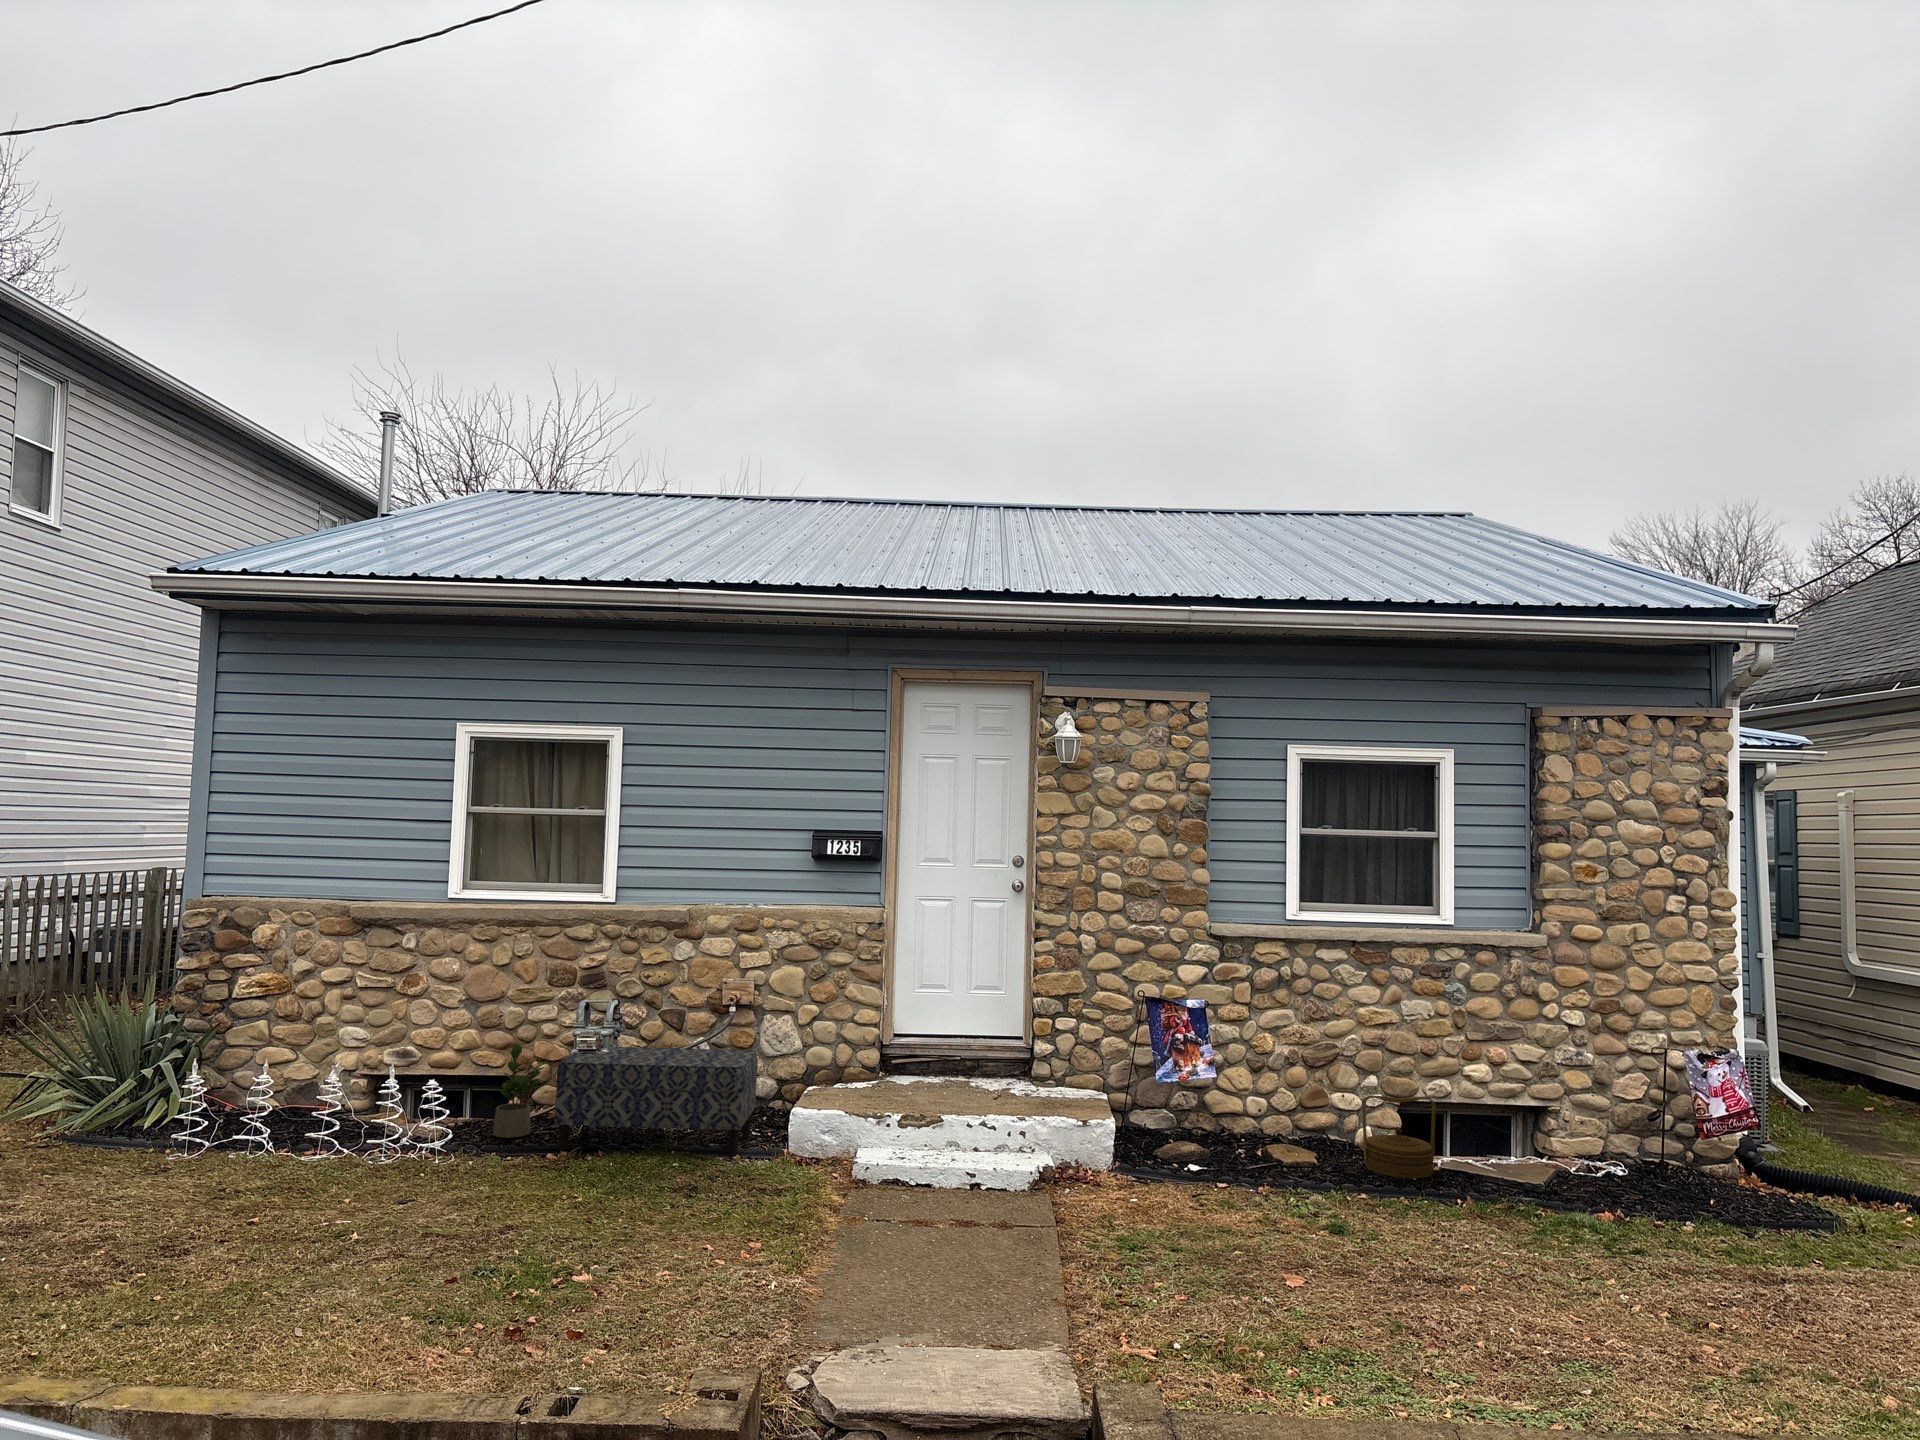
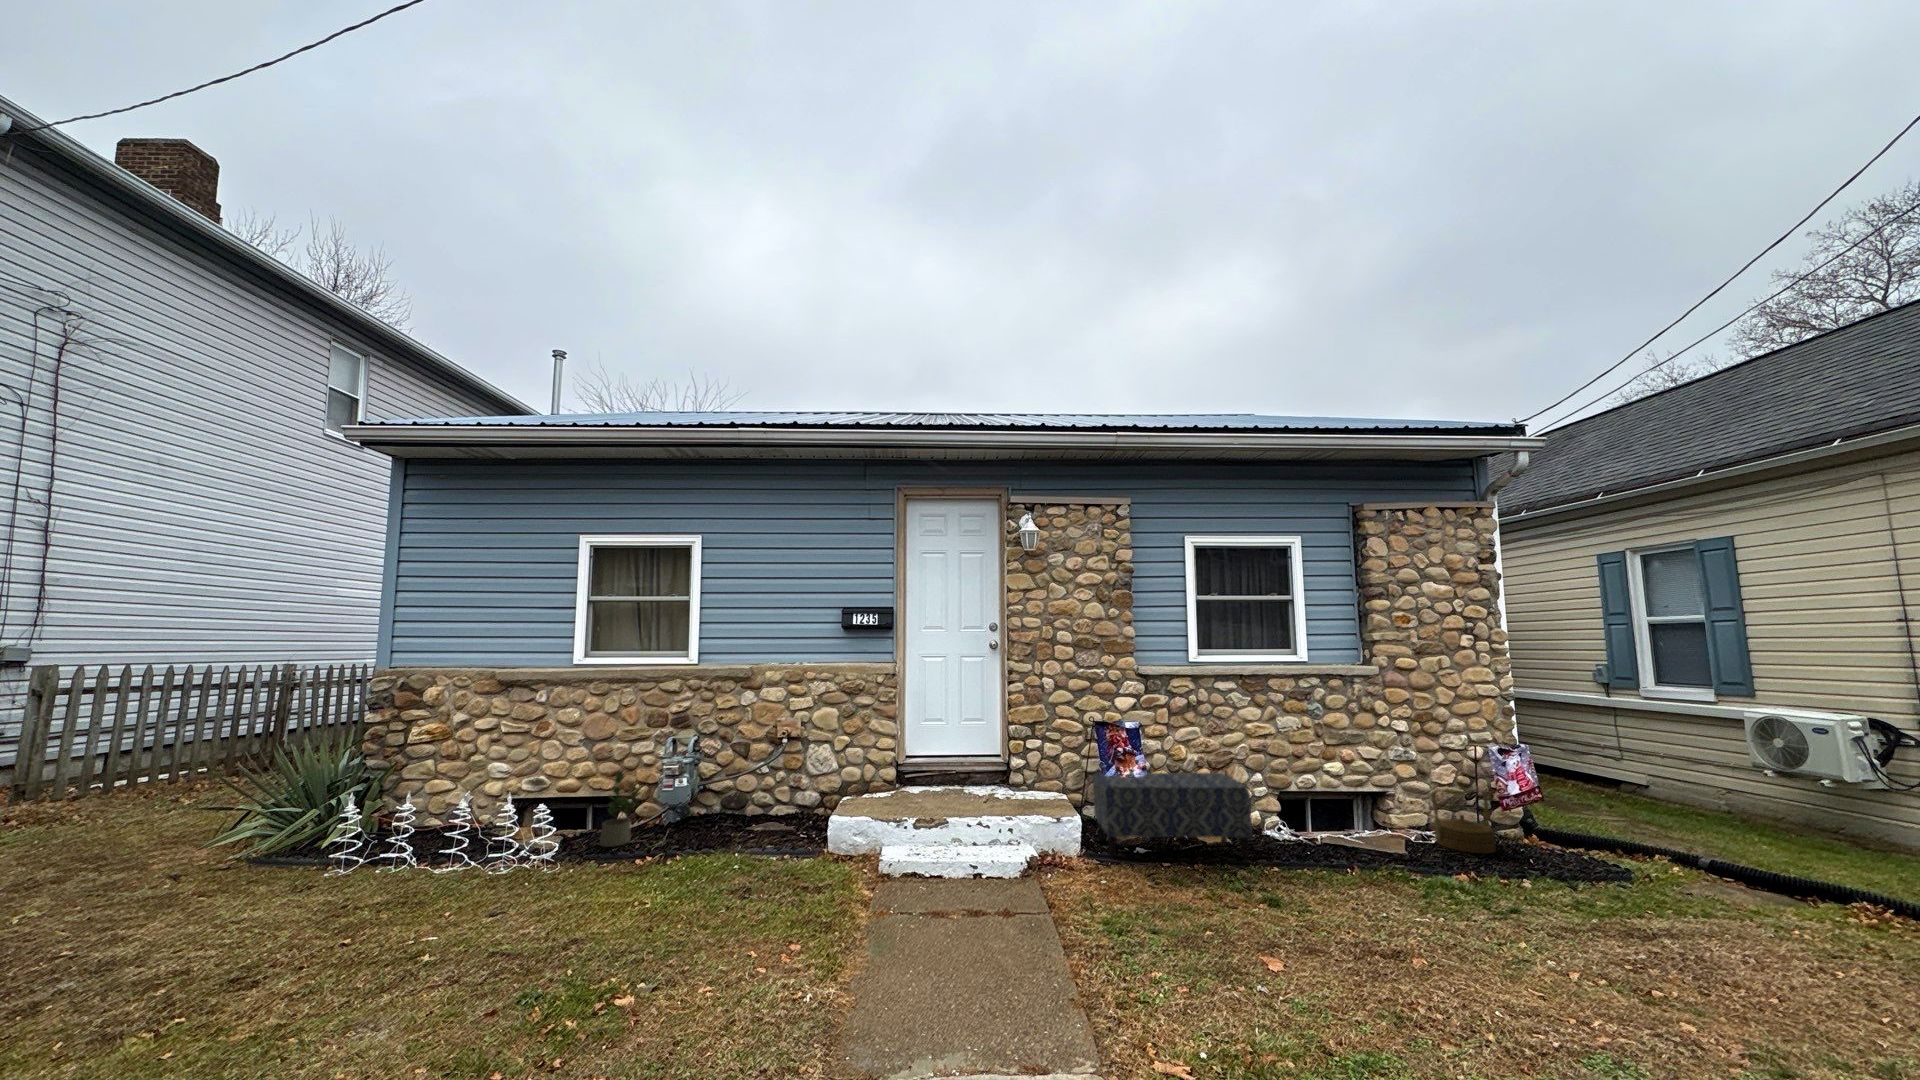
bench: present [555,1047,758,1157] -> present [1093,772,1252,859]
woven basket: present [1362,1095,1436,1178] -> present [1432,789,1496,854]

